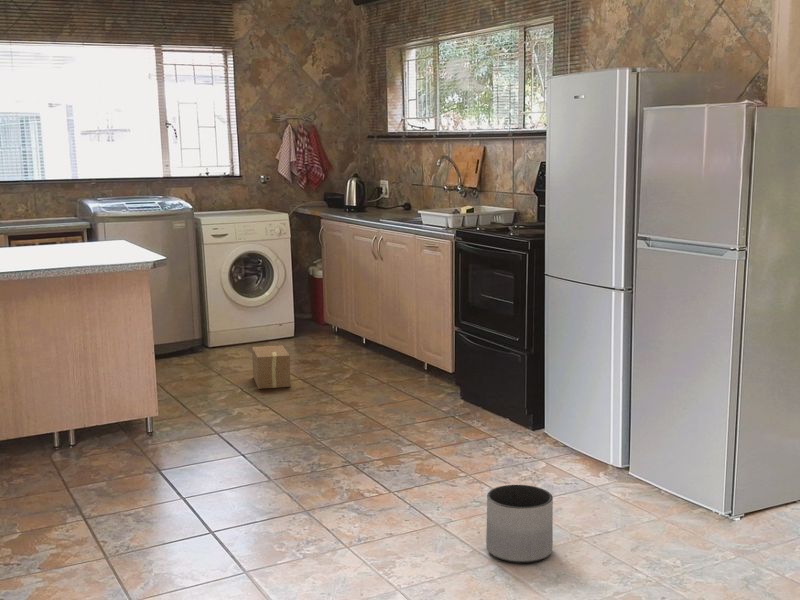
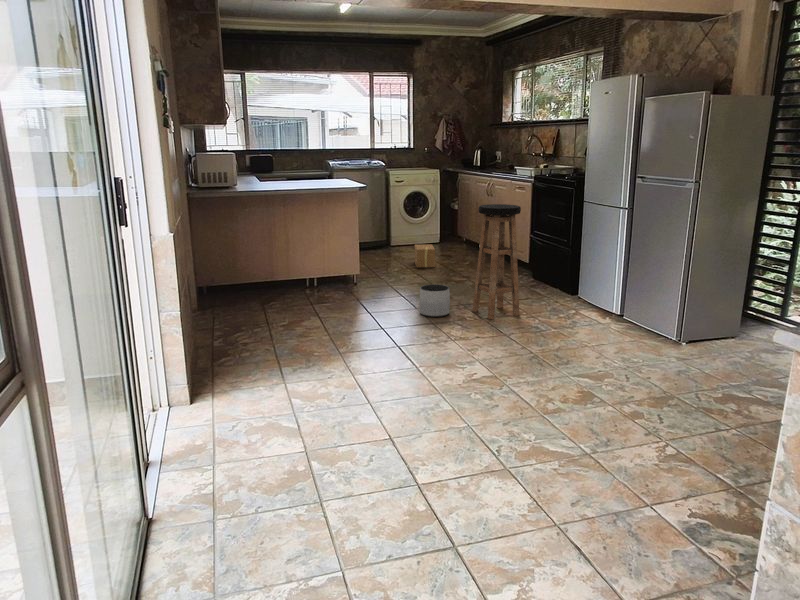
bar stool: none [371,286,456,495] -> present [472,204,521,320]
planter: present [486,485,553,563] -> present [420,284,450,317]

